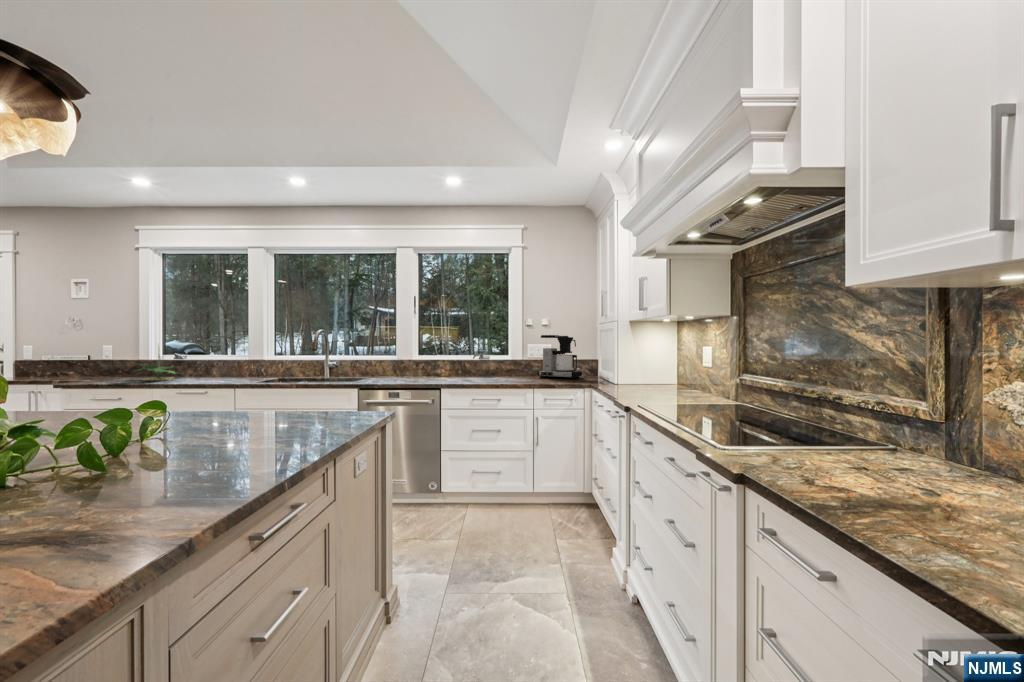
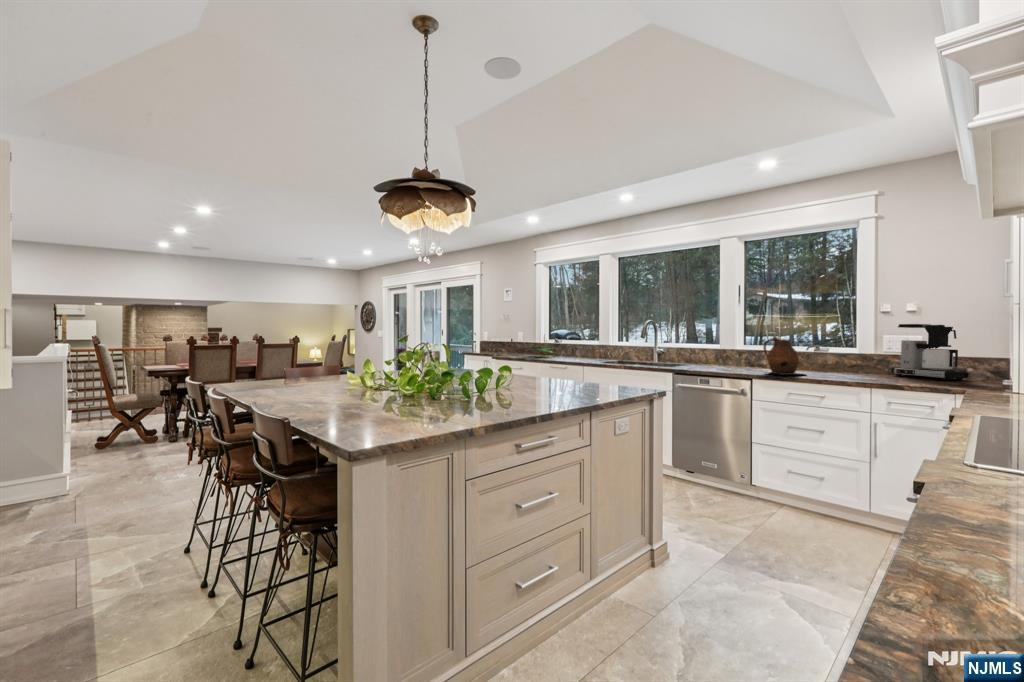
ceramic pitcher: none [448,346,483,384] -> present [764,335,799,375]

